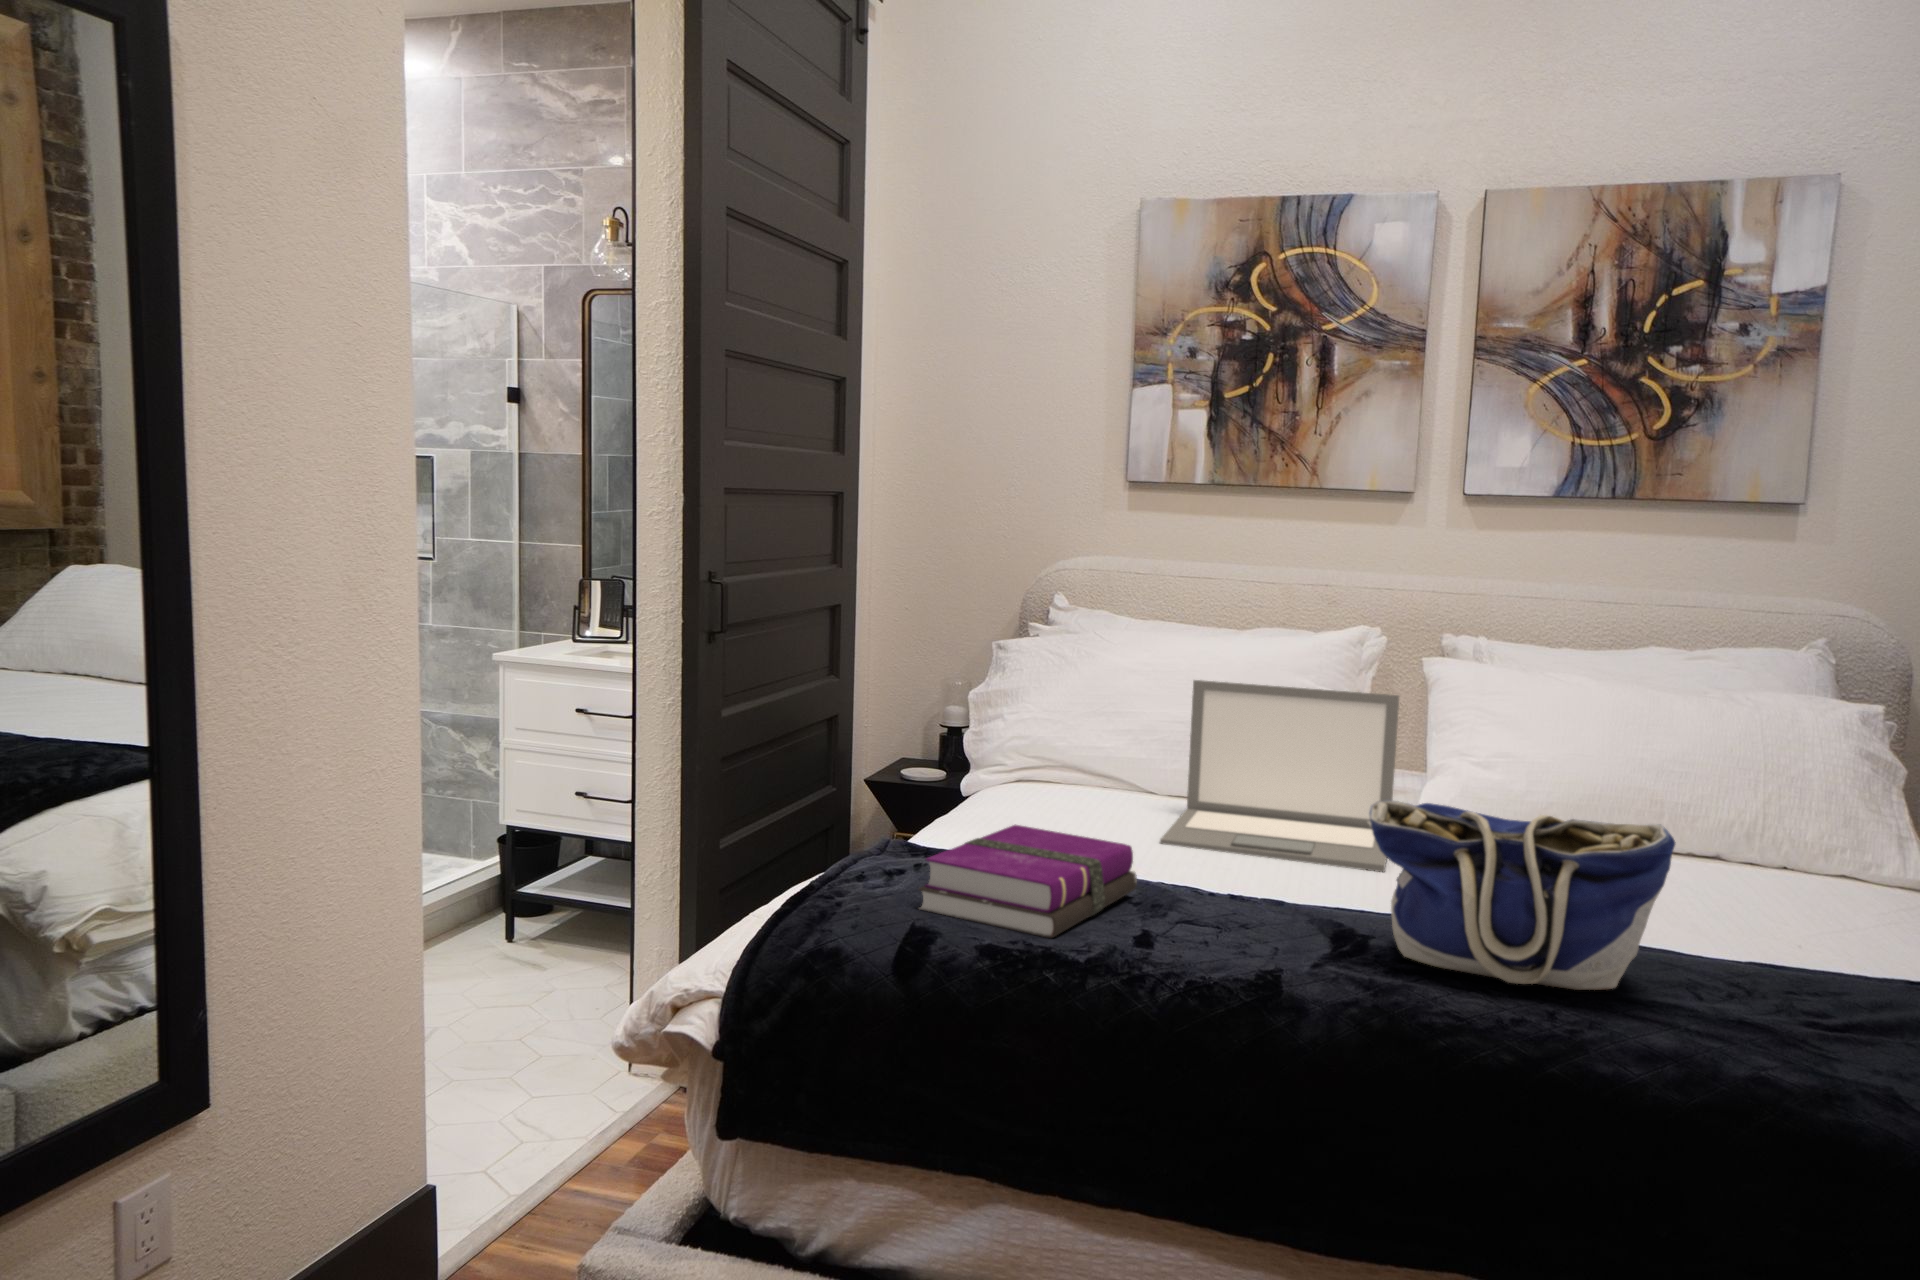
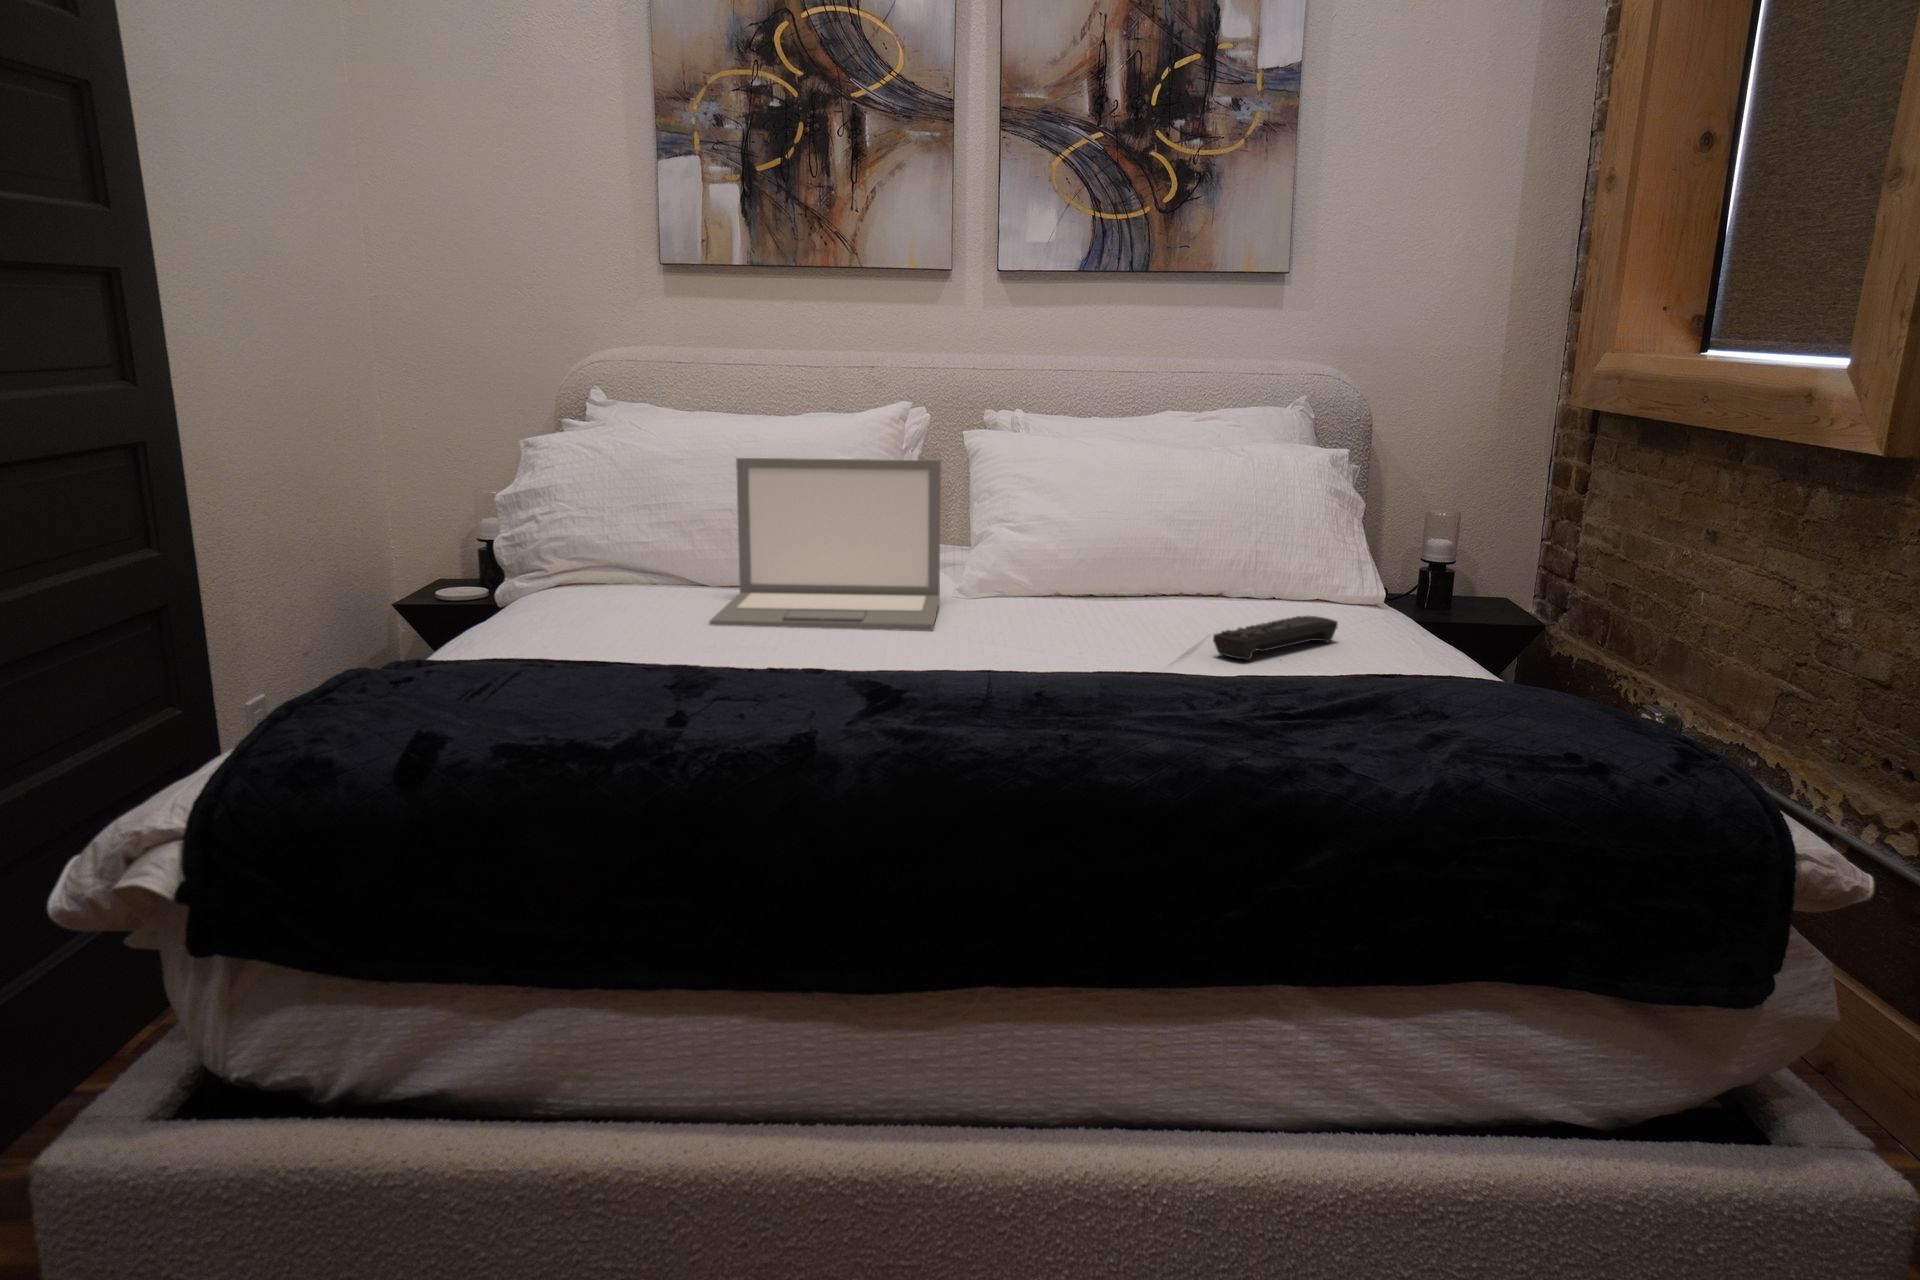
tote bag: present [1367,800,1676,990] -> none [903,539,1186,708]
hardback book: present [919,825,1137,938] -> none [423,610,678,718]
remote control: none [1702,897,1858,945] -> present [1213,616,1337,661]

